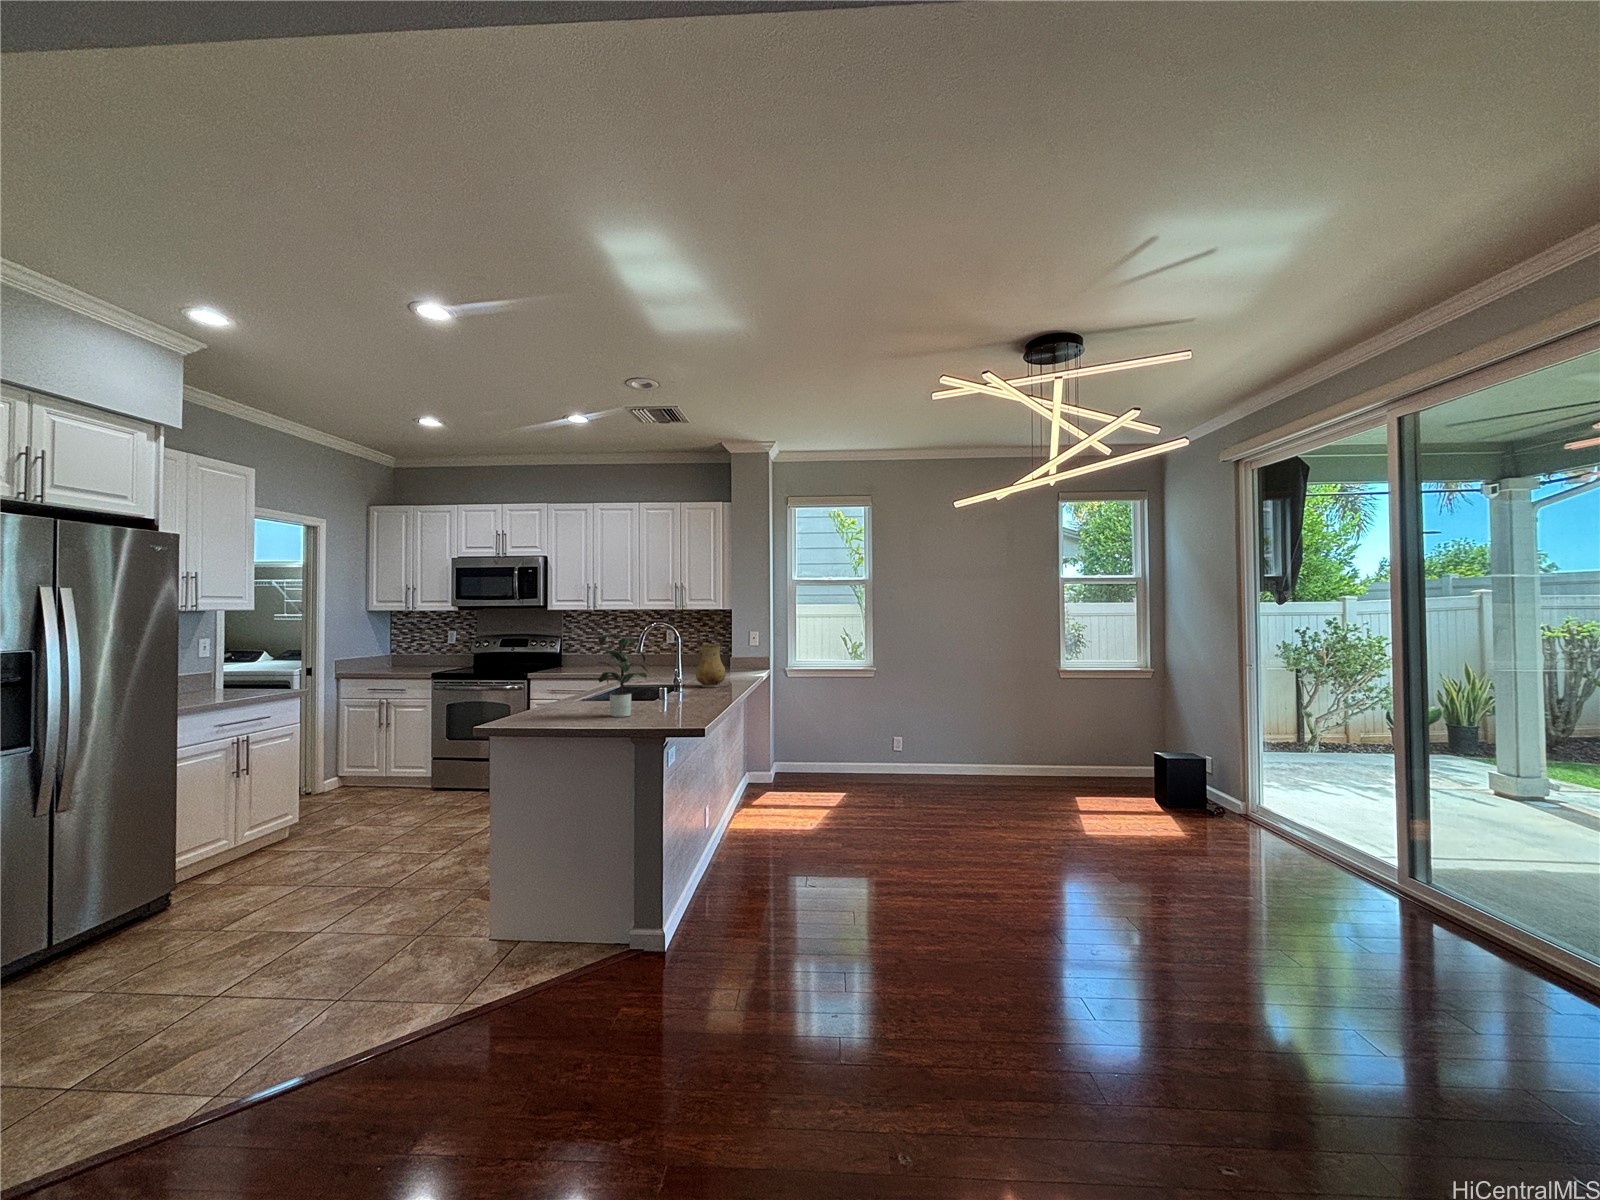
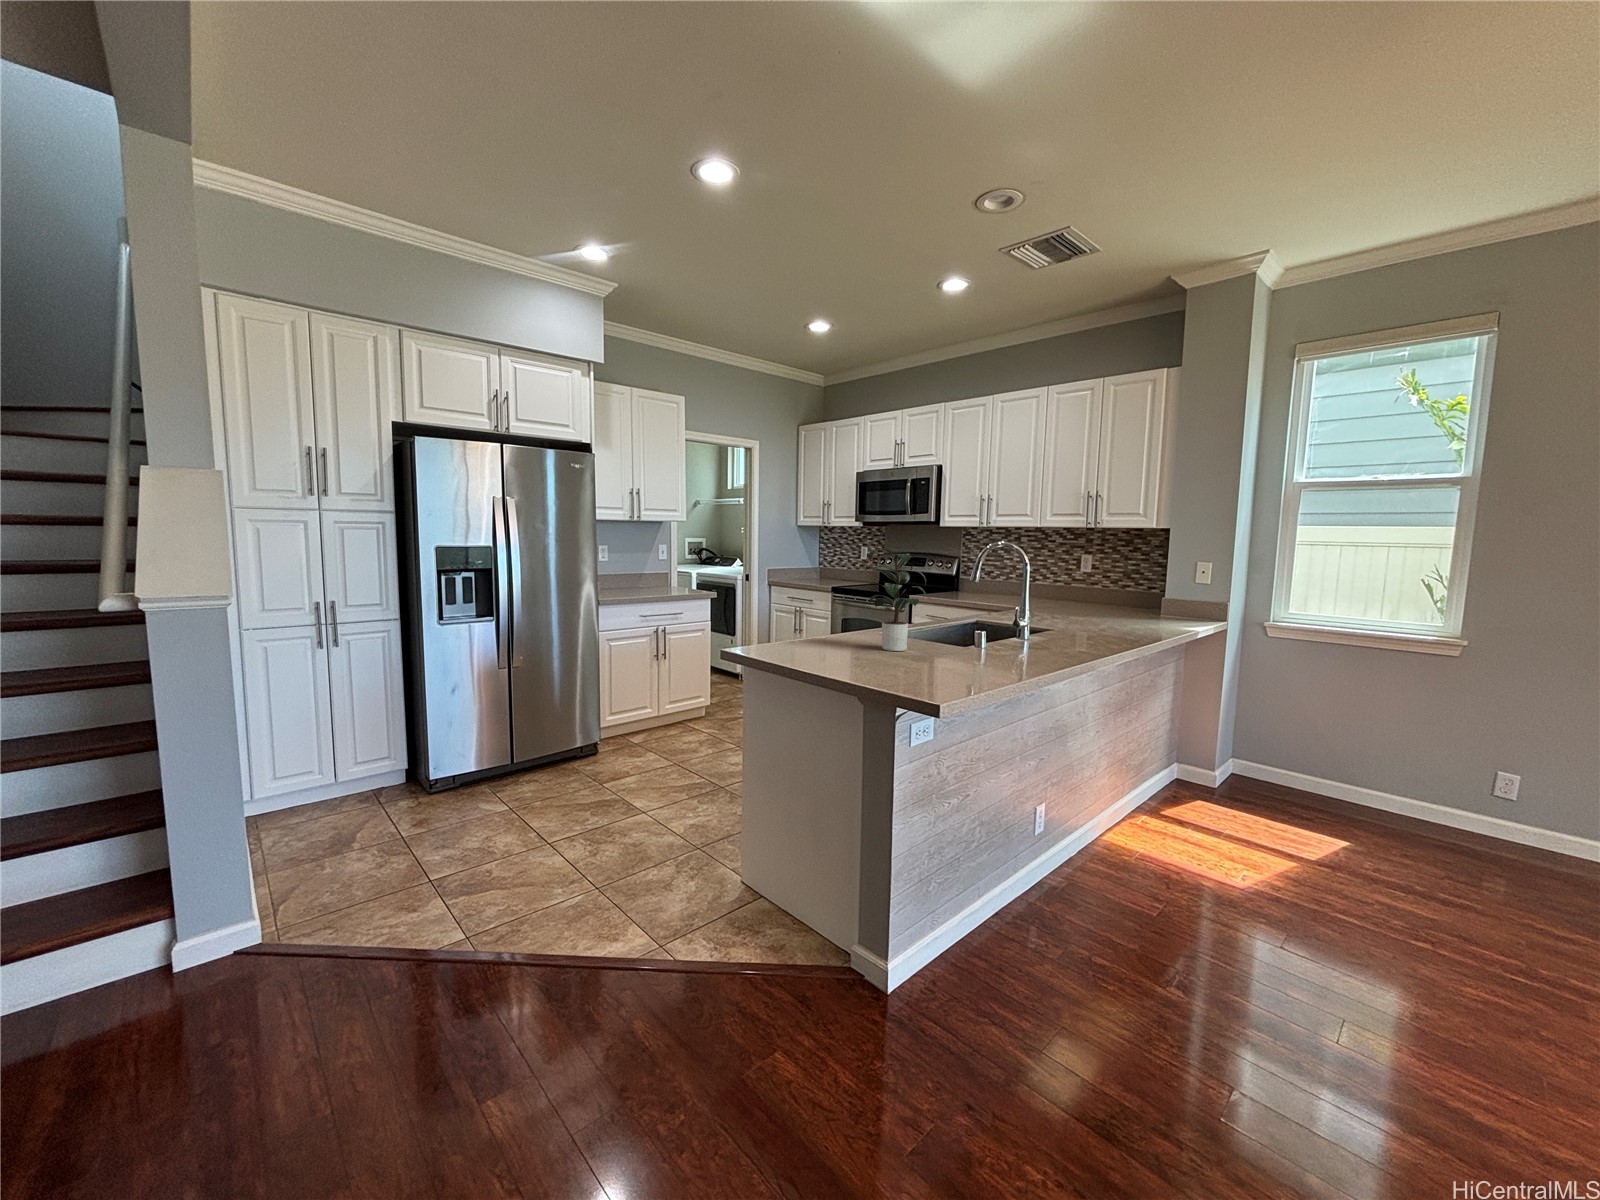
ceramic pitcher: present [696,644,726,688] -> none [1060,571,1102,628]

